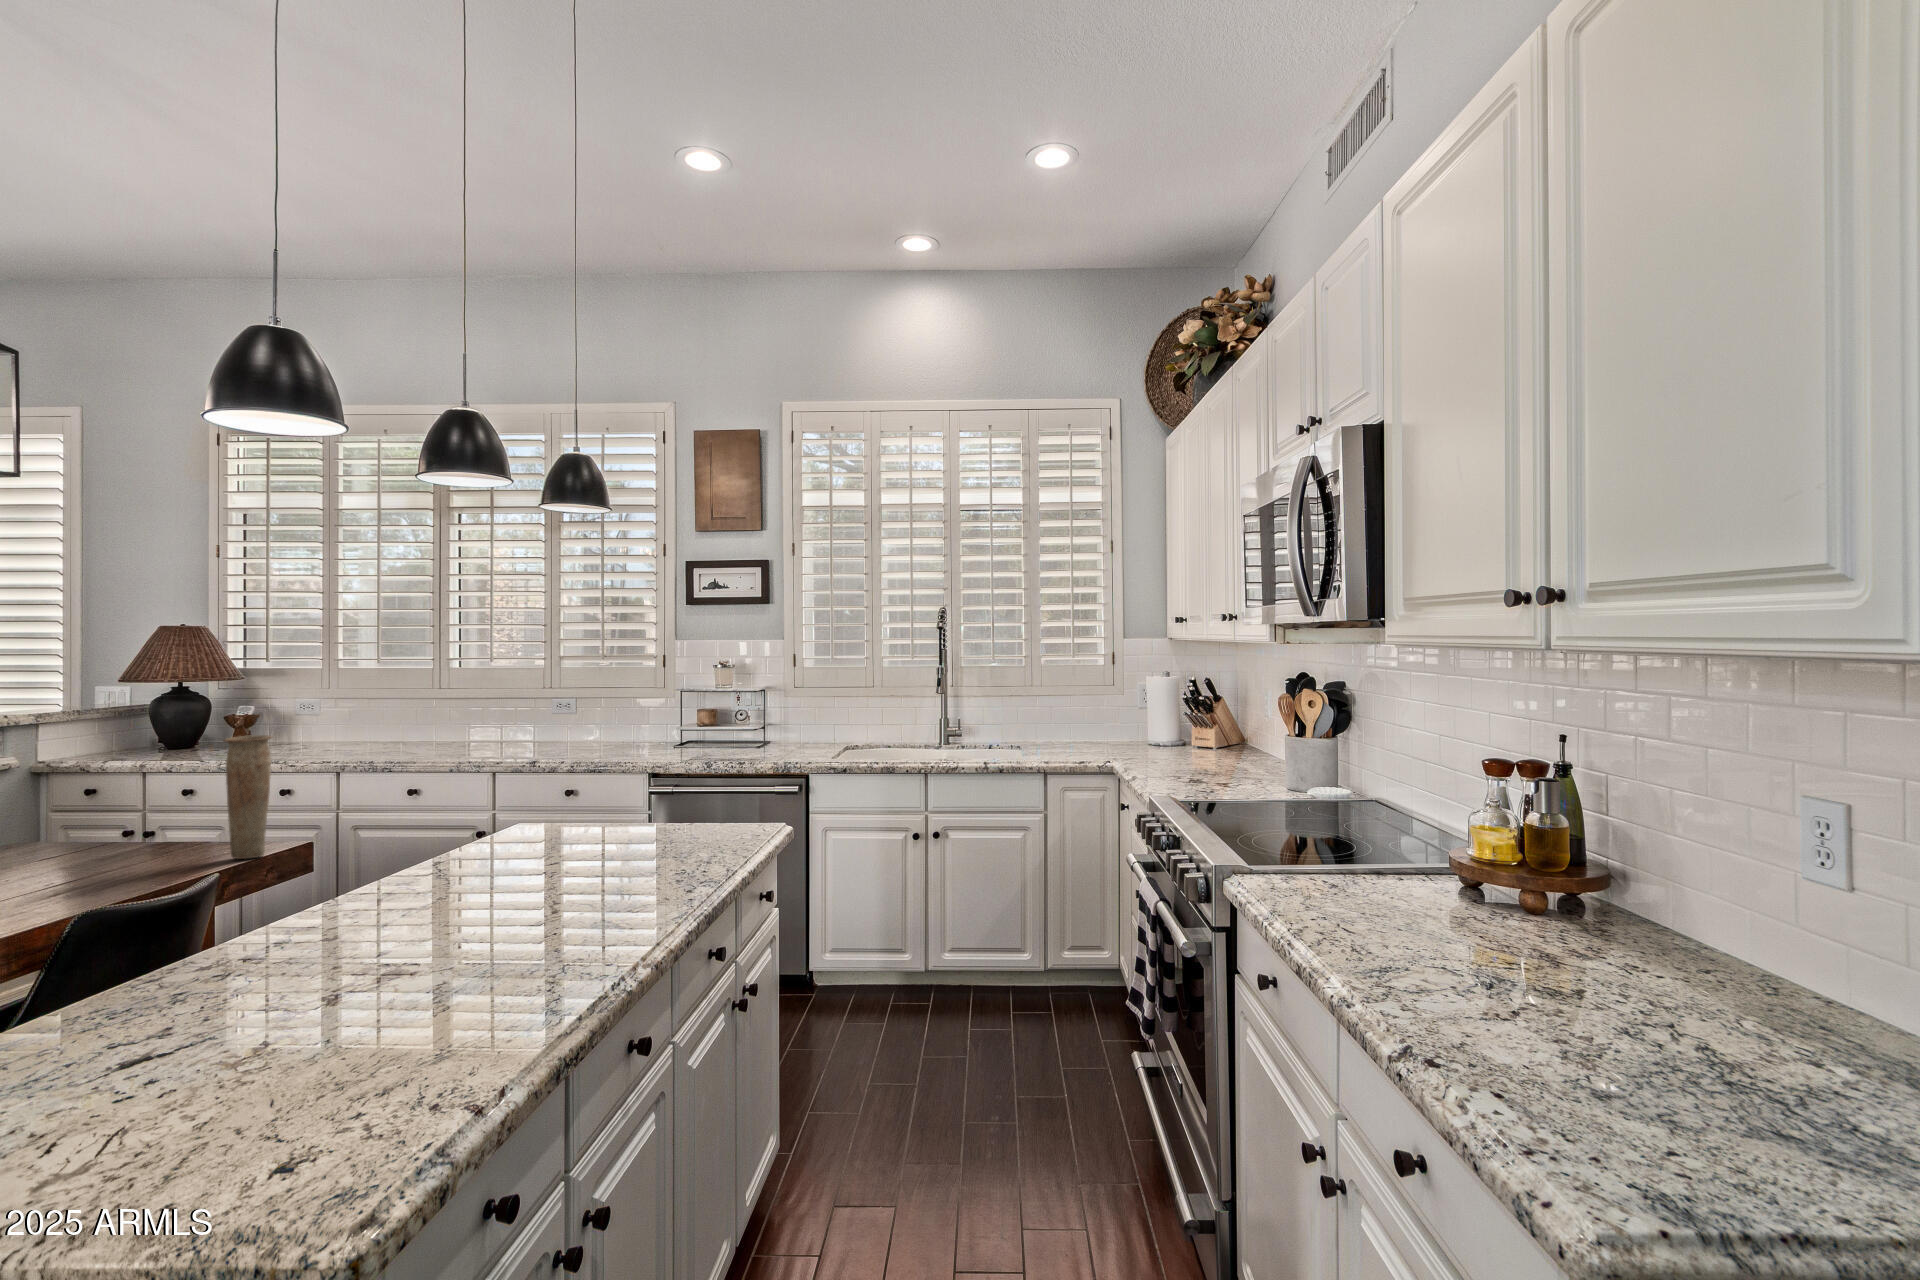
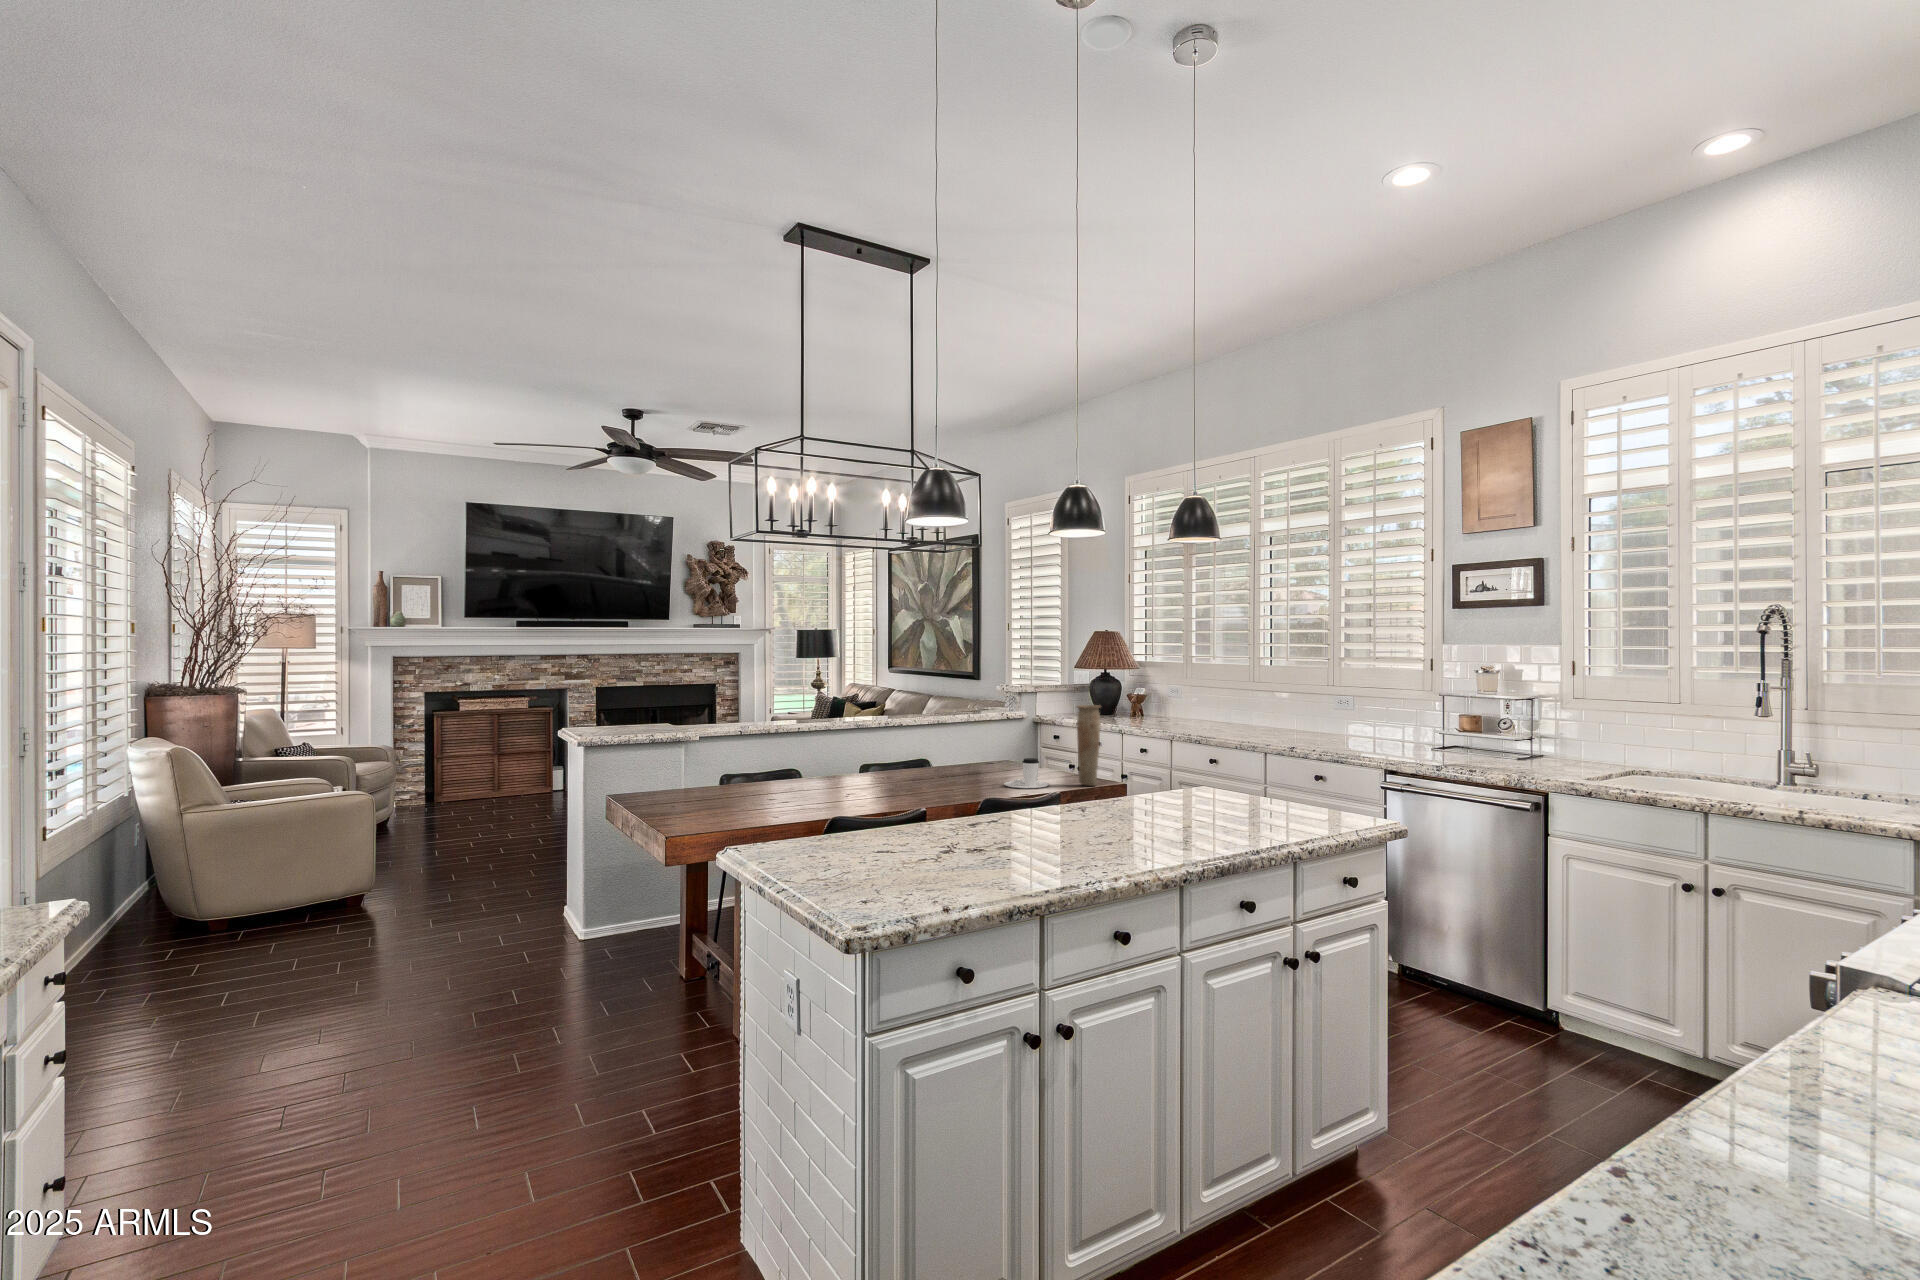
coffee cup: none [66,833,172,890] -> present [1004,758,1049,789]

